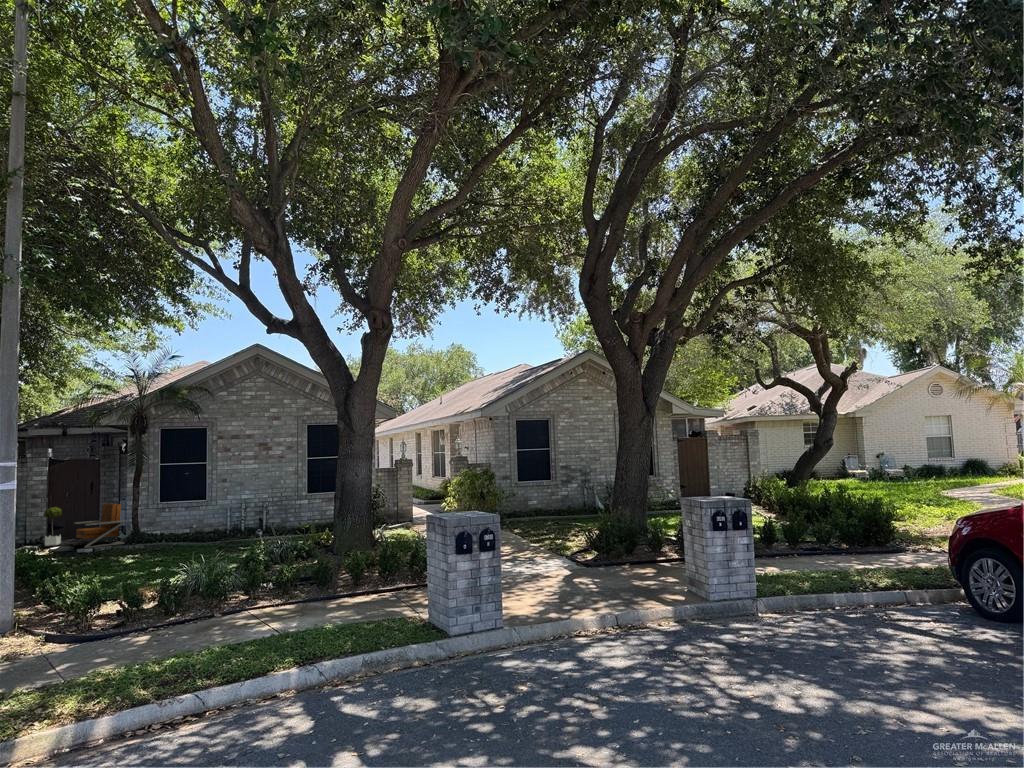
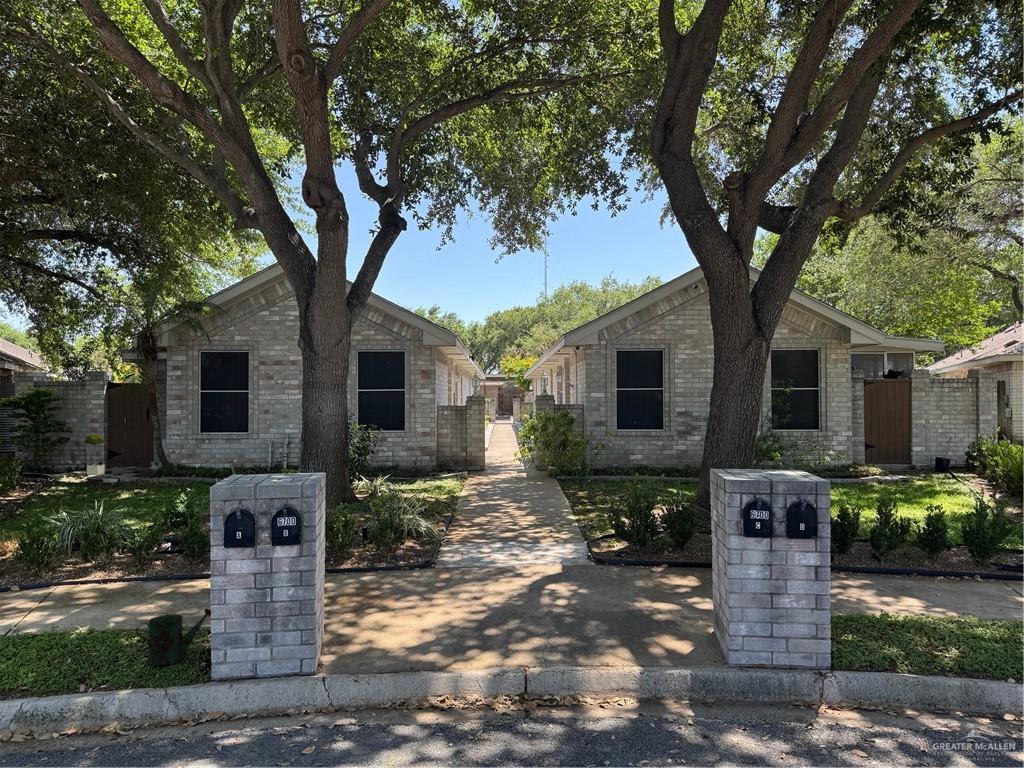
lounge chair: present [74,504,126,548] -> none [111,432,157,481]
watering can: none [393,596,435,633] -> present [136,608,211,666]

